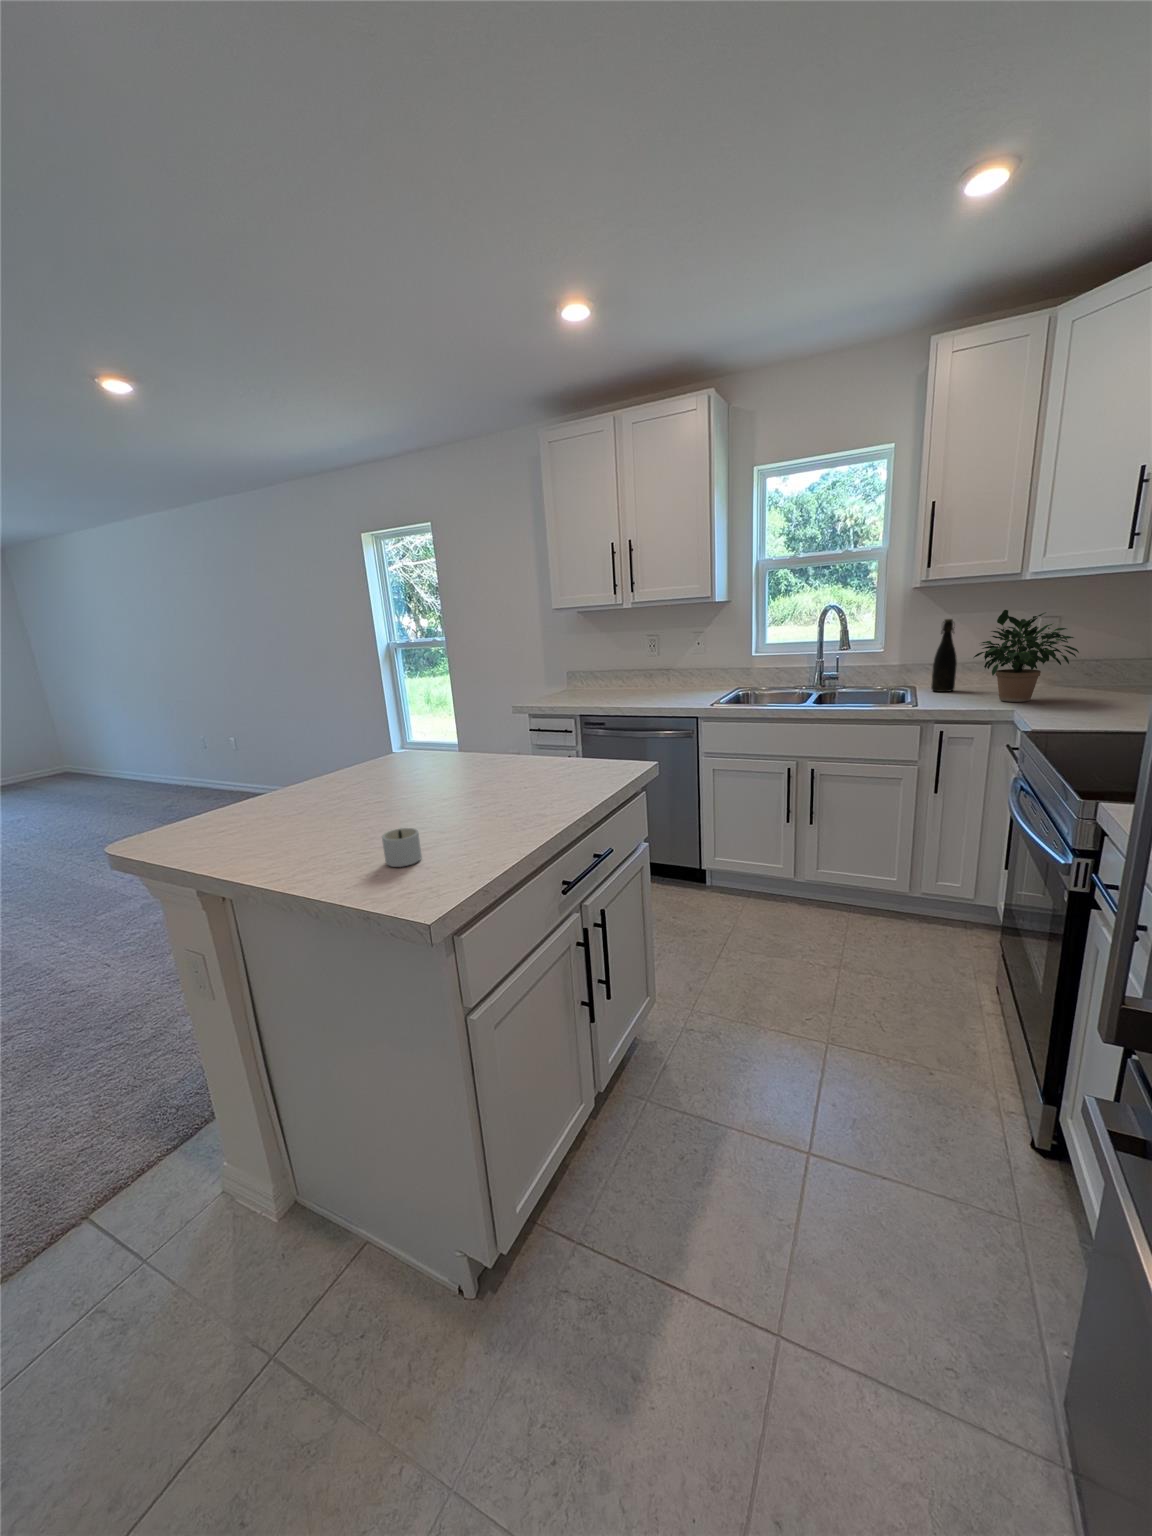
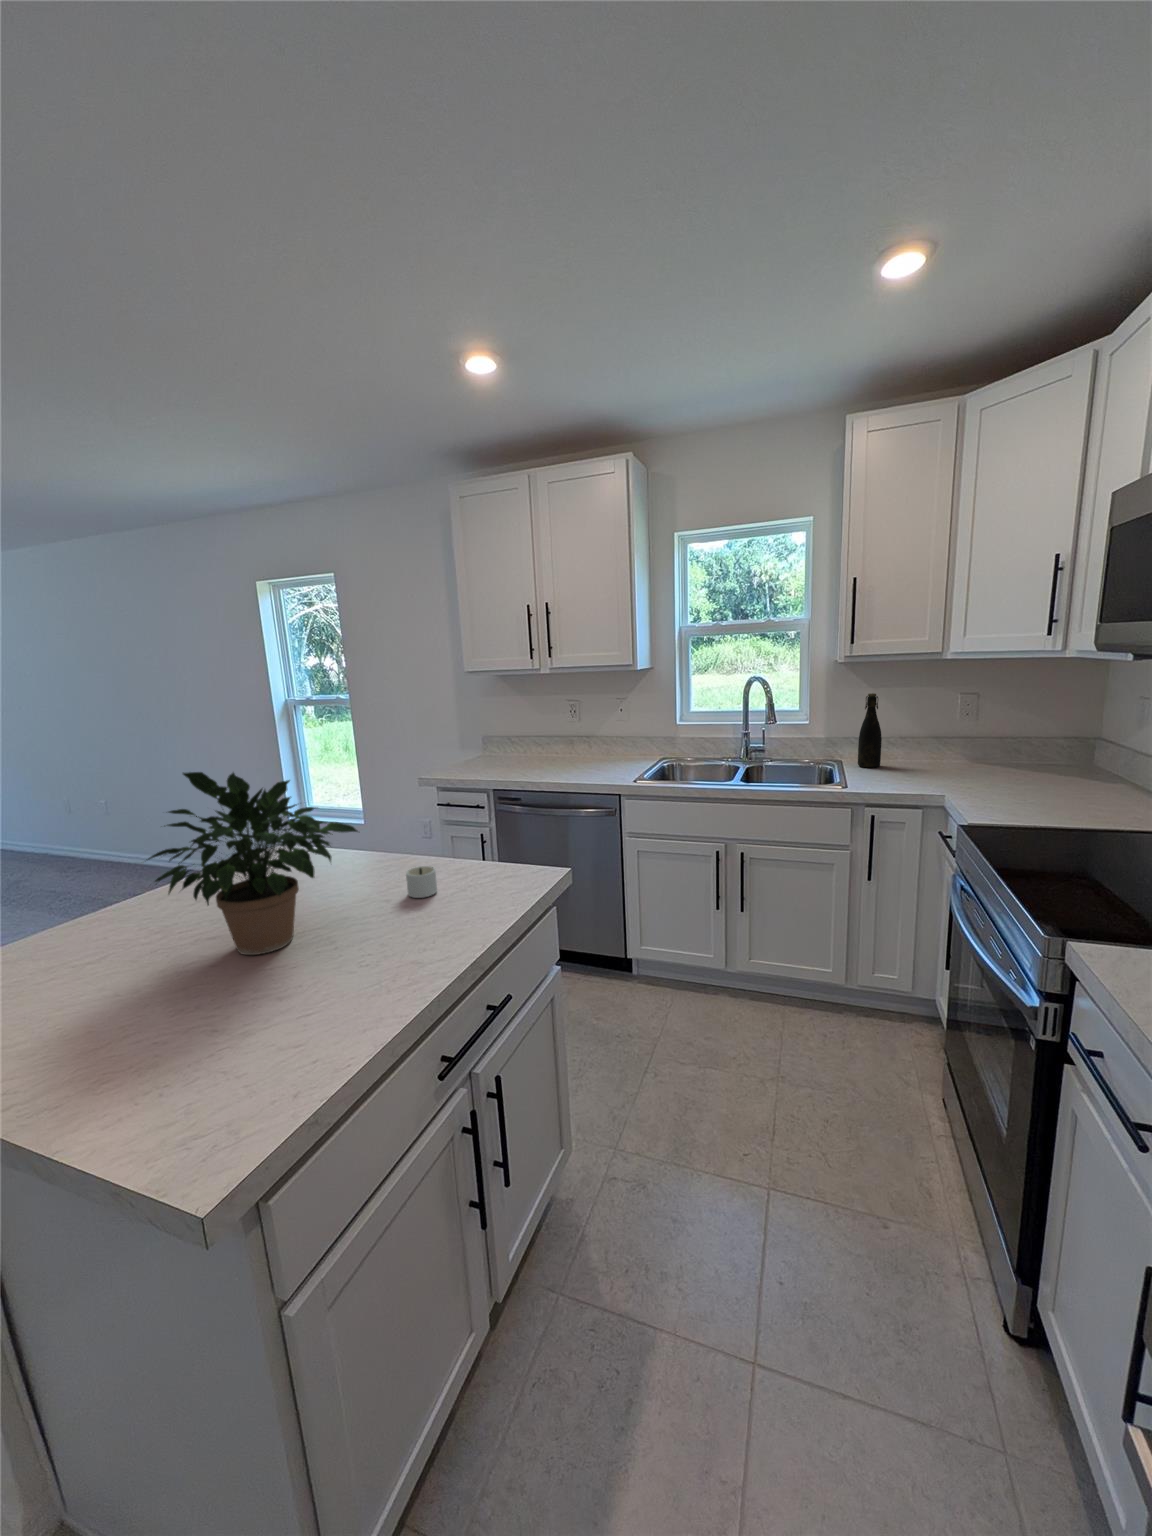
potted plant: present [974,610,1079,702] -> present [148,772,358,955]
candle: present [382,828,422,867] -> present [406,866,437,898]

